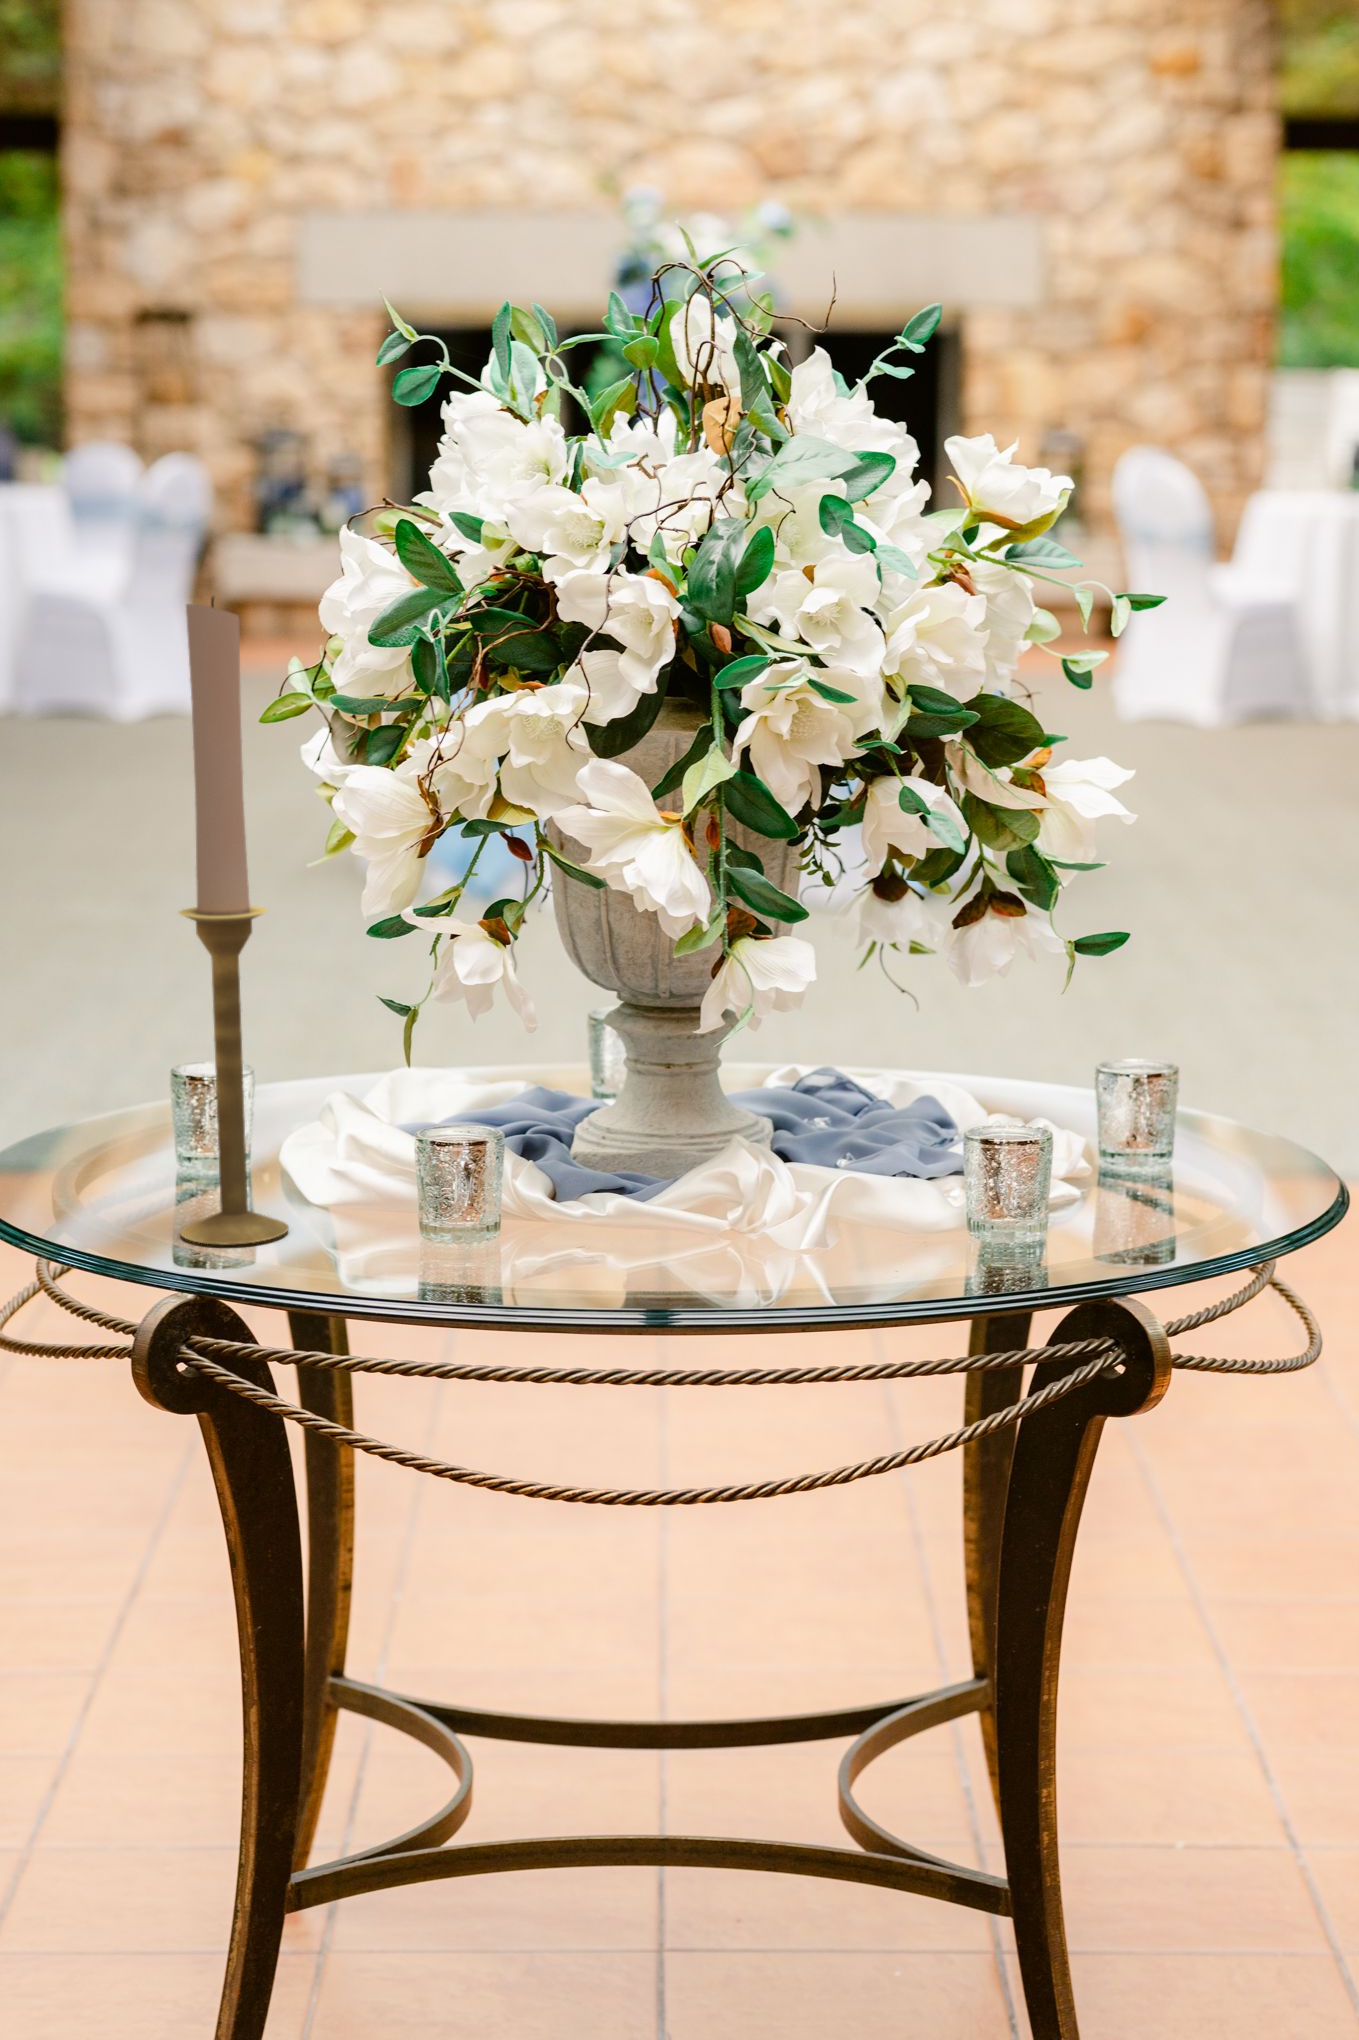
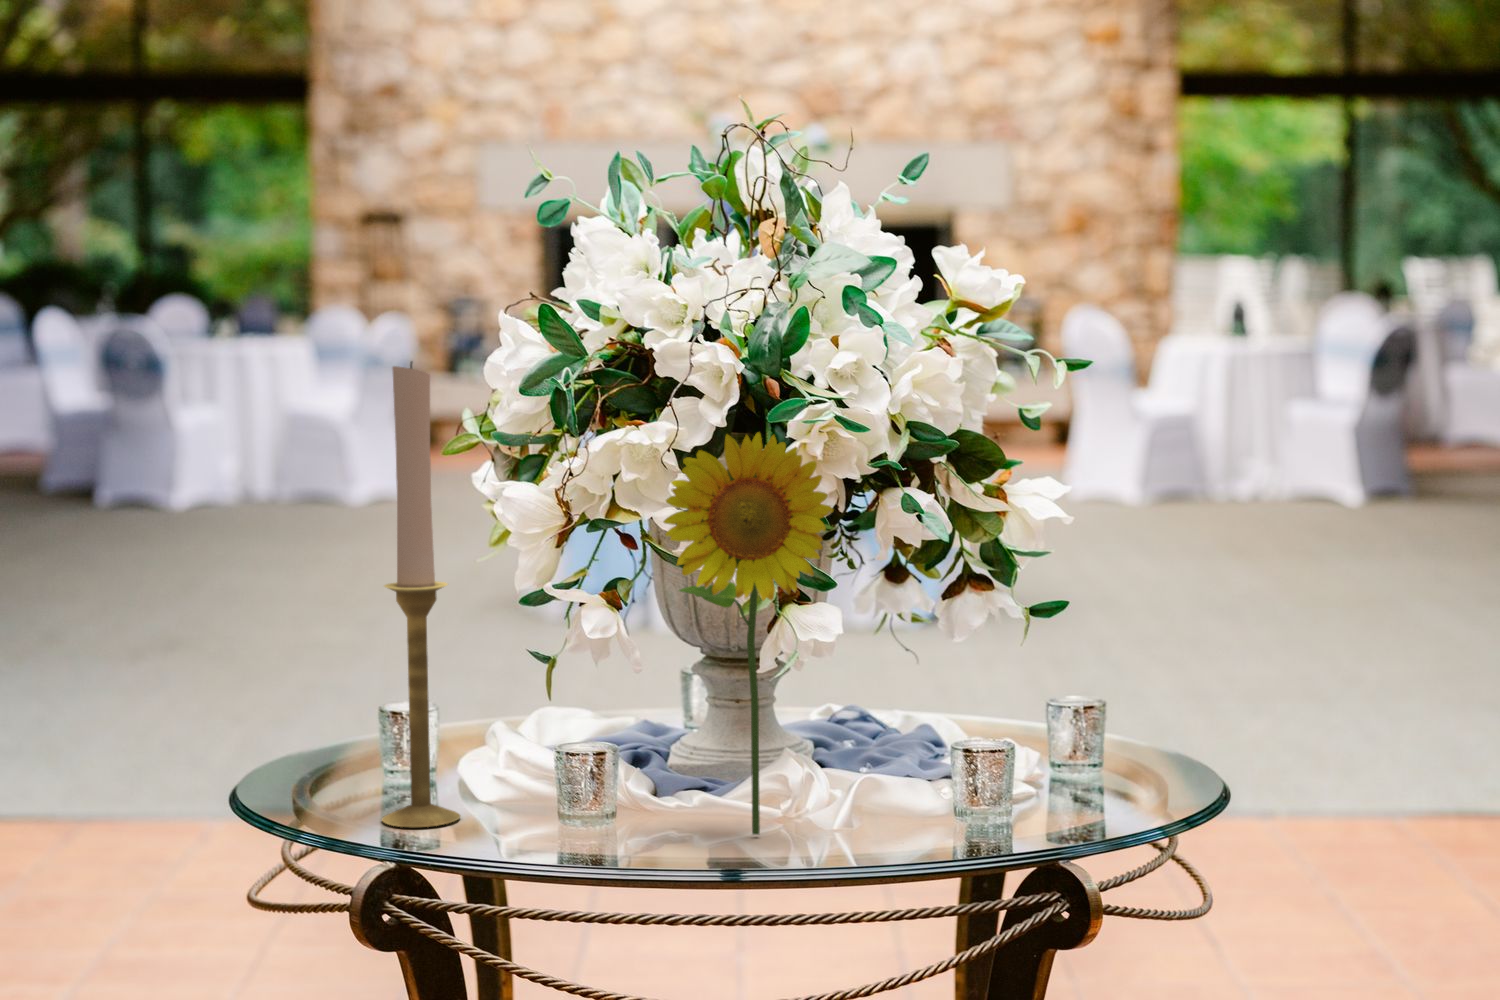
flower: none [567,701,808,1259] -> present [664,432,833,835]

